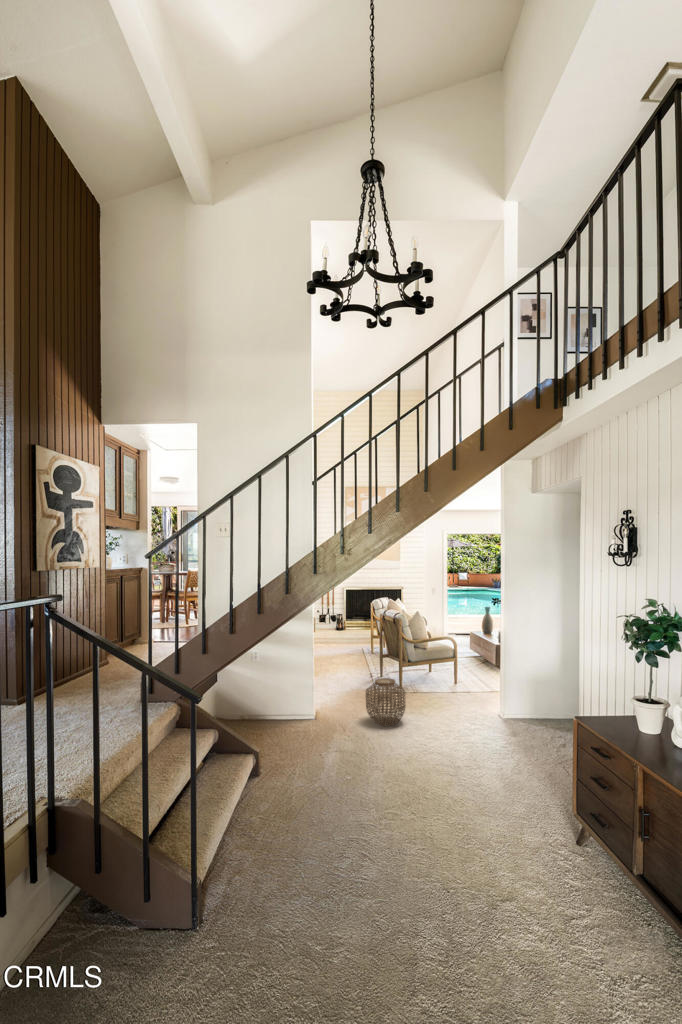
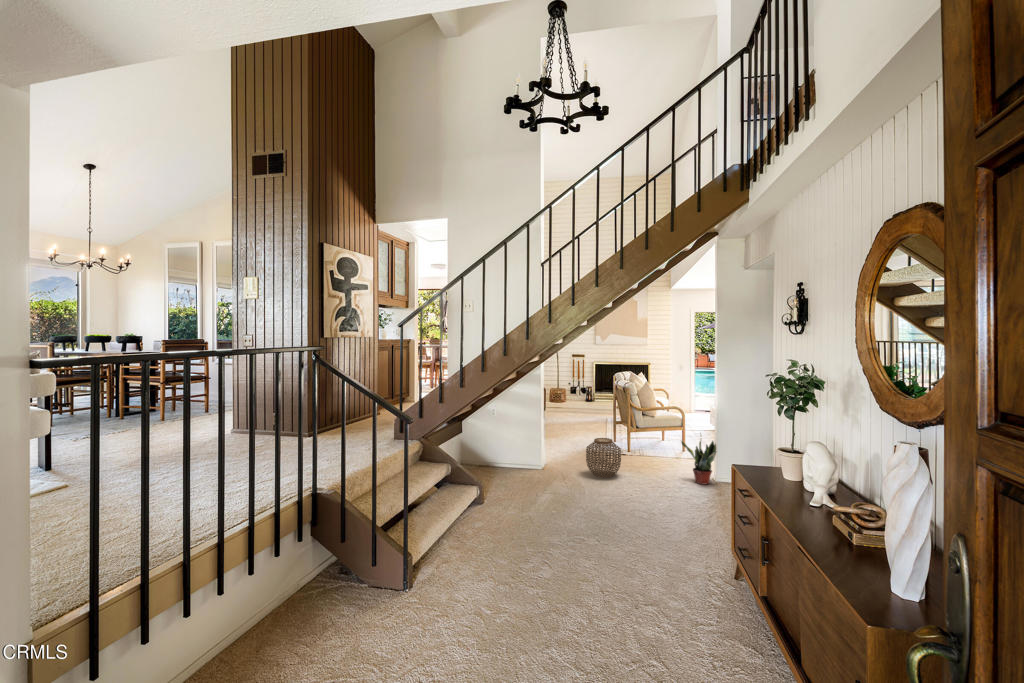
potted plant: none [468,665,510,725] -> present [681,441,717,485]

